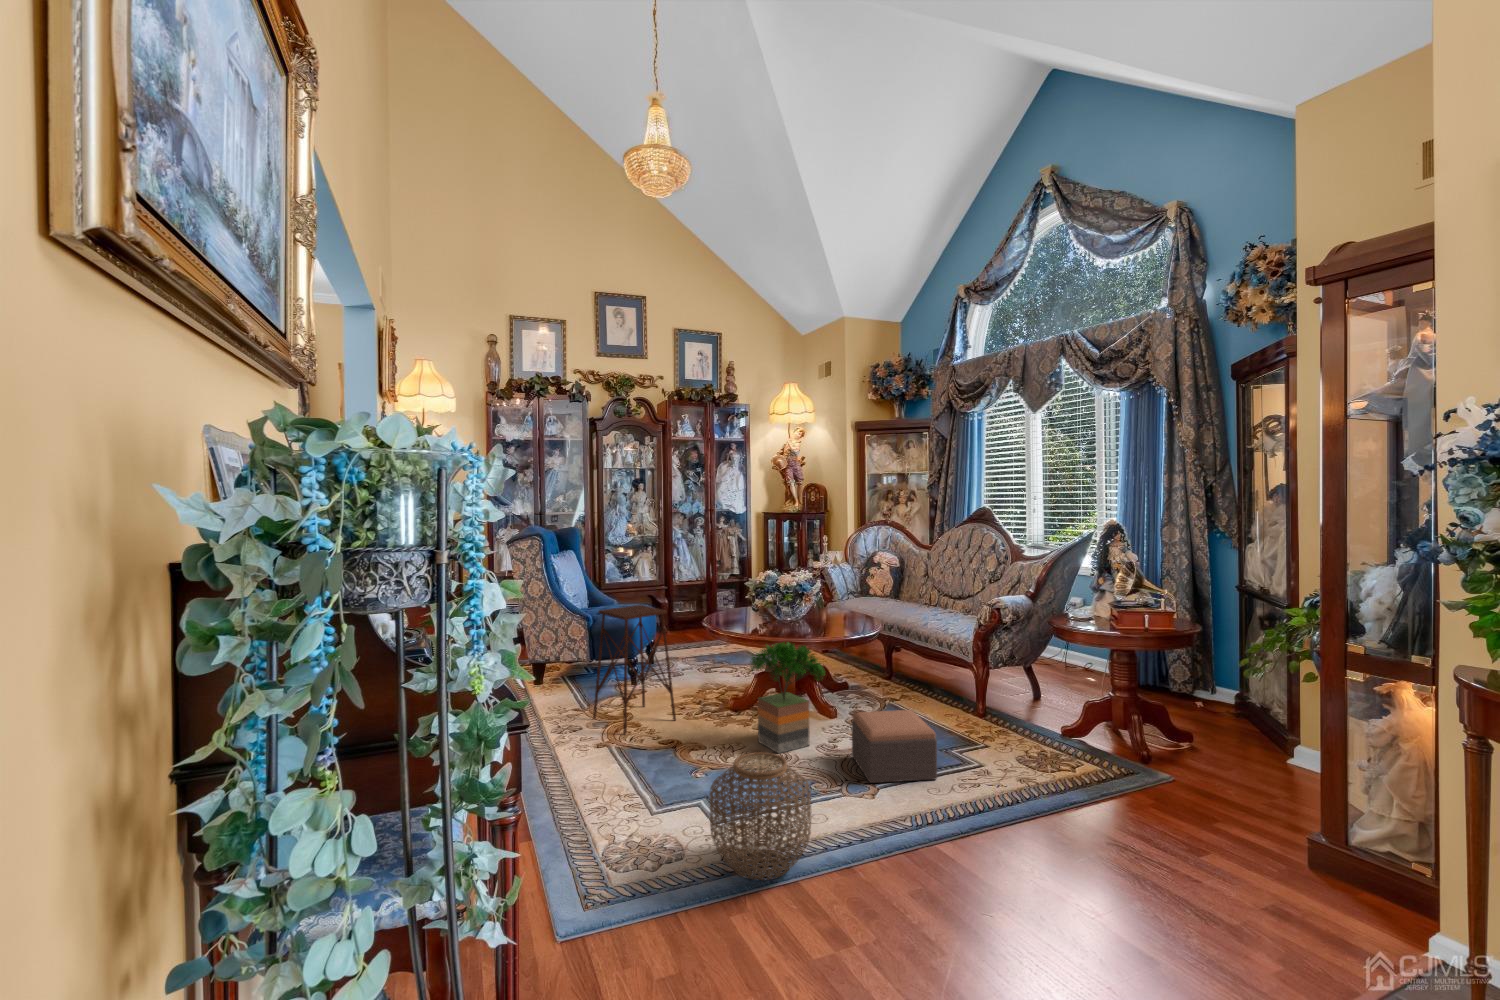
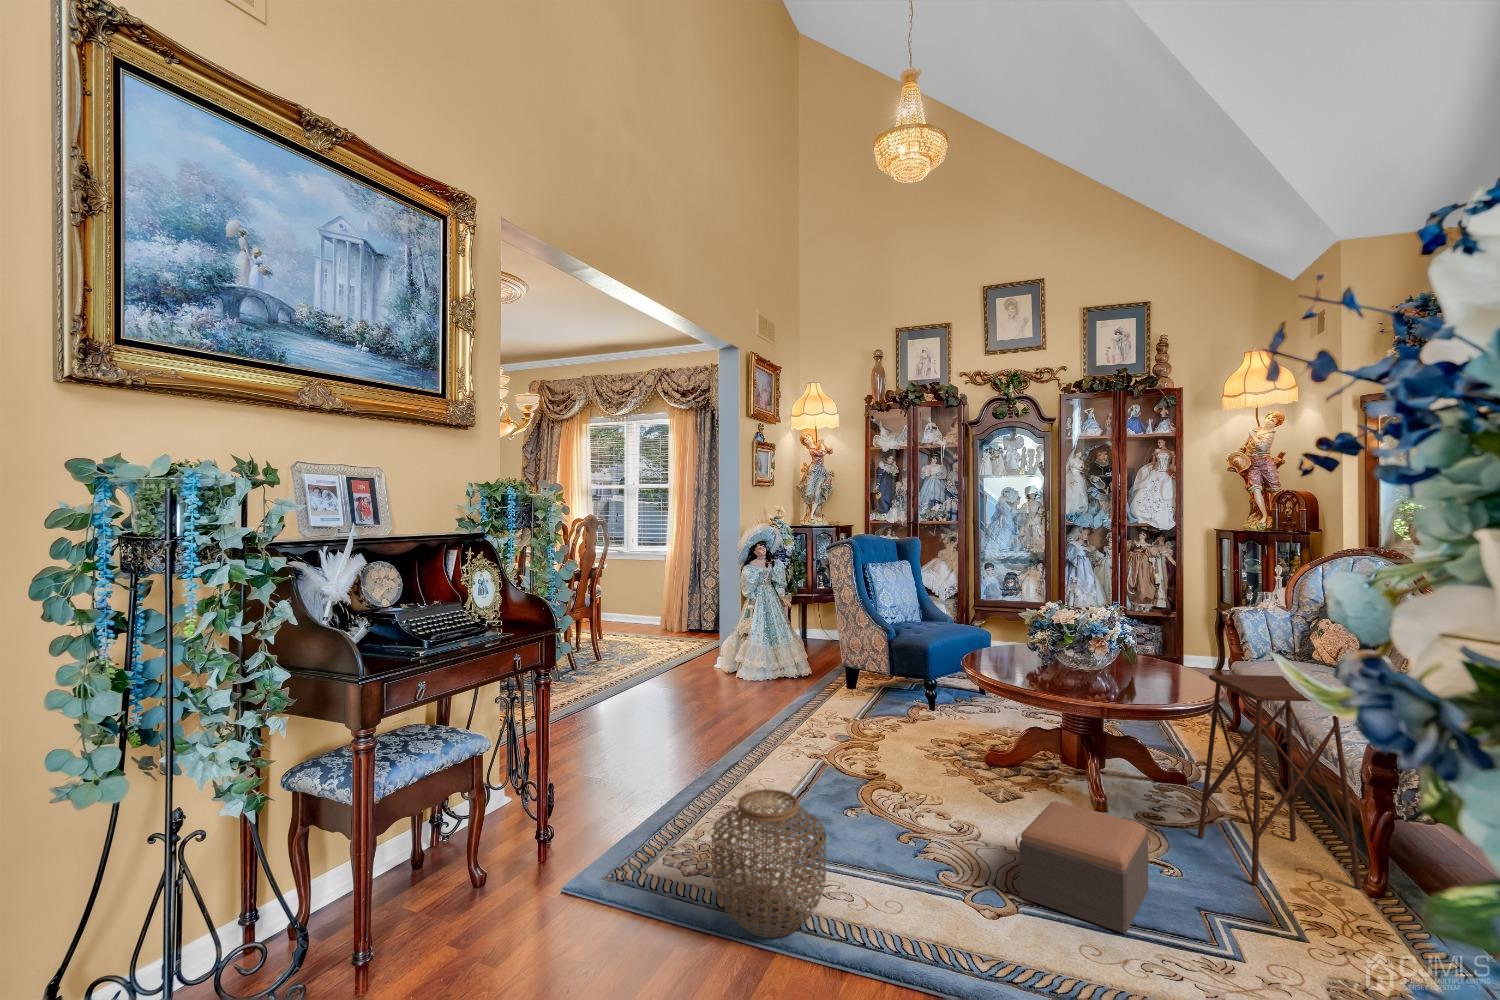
side table: present [593,605,676,734] -> present [1198,675,1362,889]
potted tree: present [750,643,825,753] -> none [948,685,1042,829]

